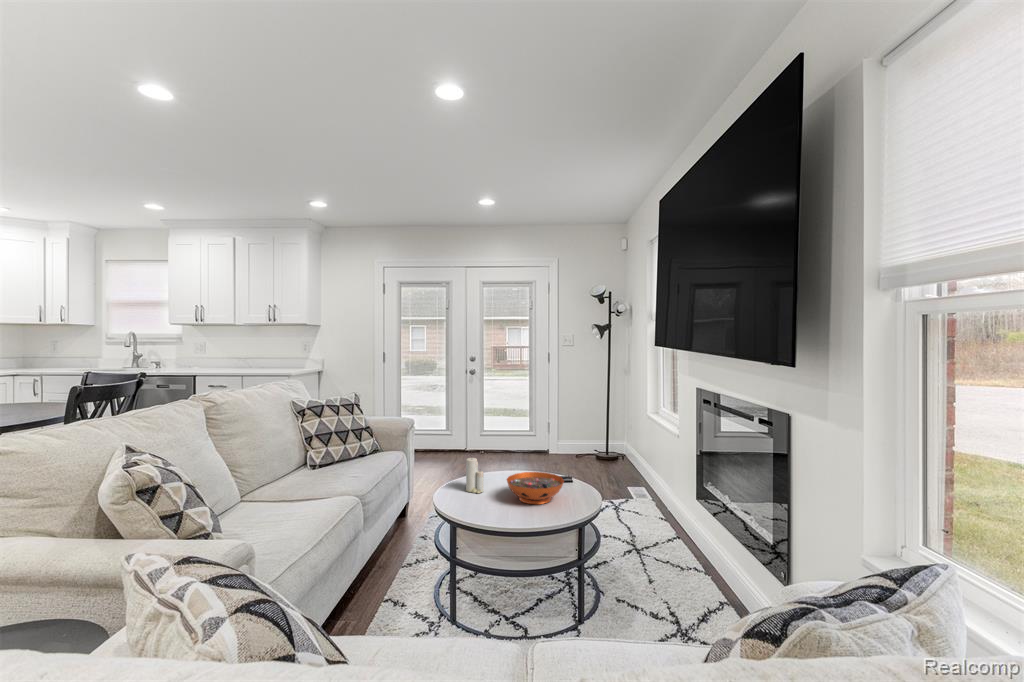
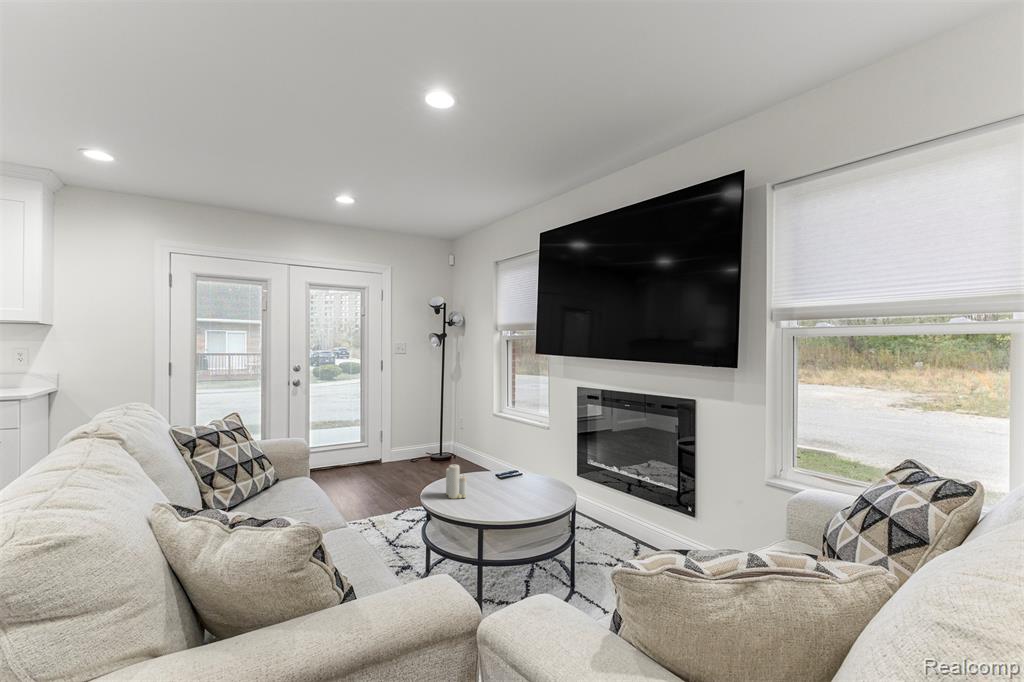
decorative bowl: present [507,472,564,504] -> none [491,468,544,497]

